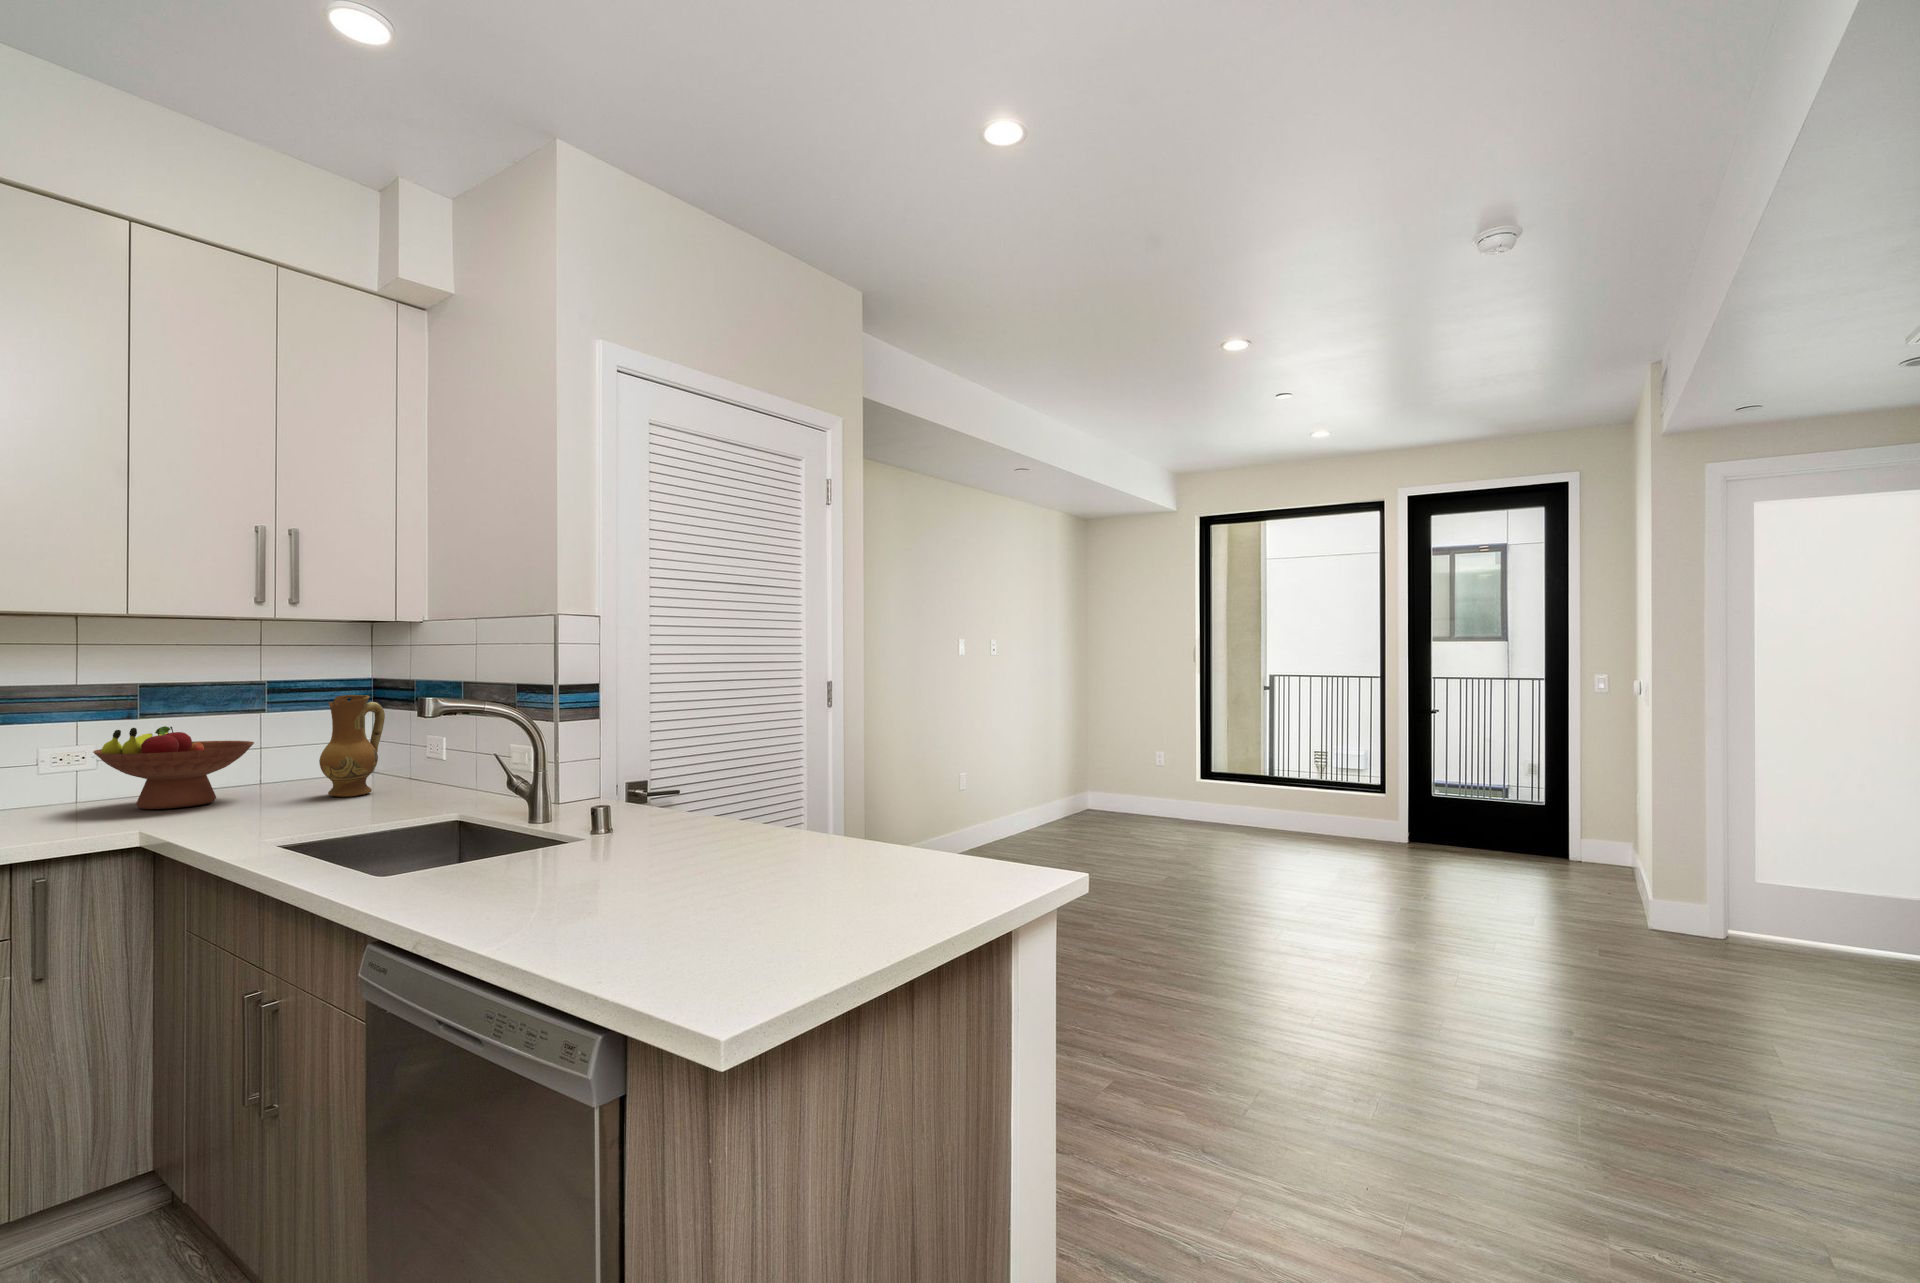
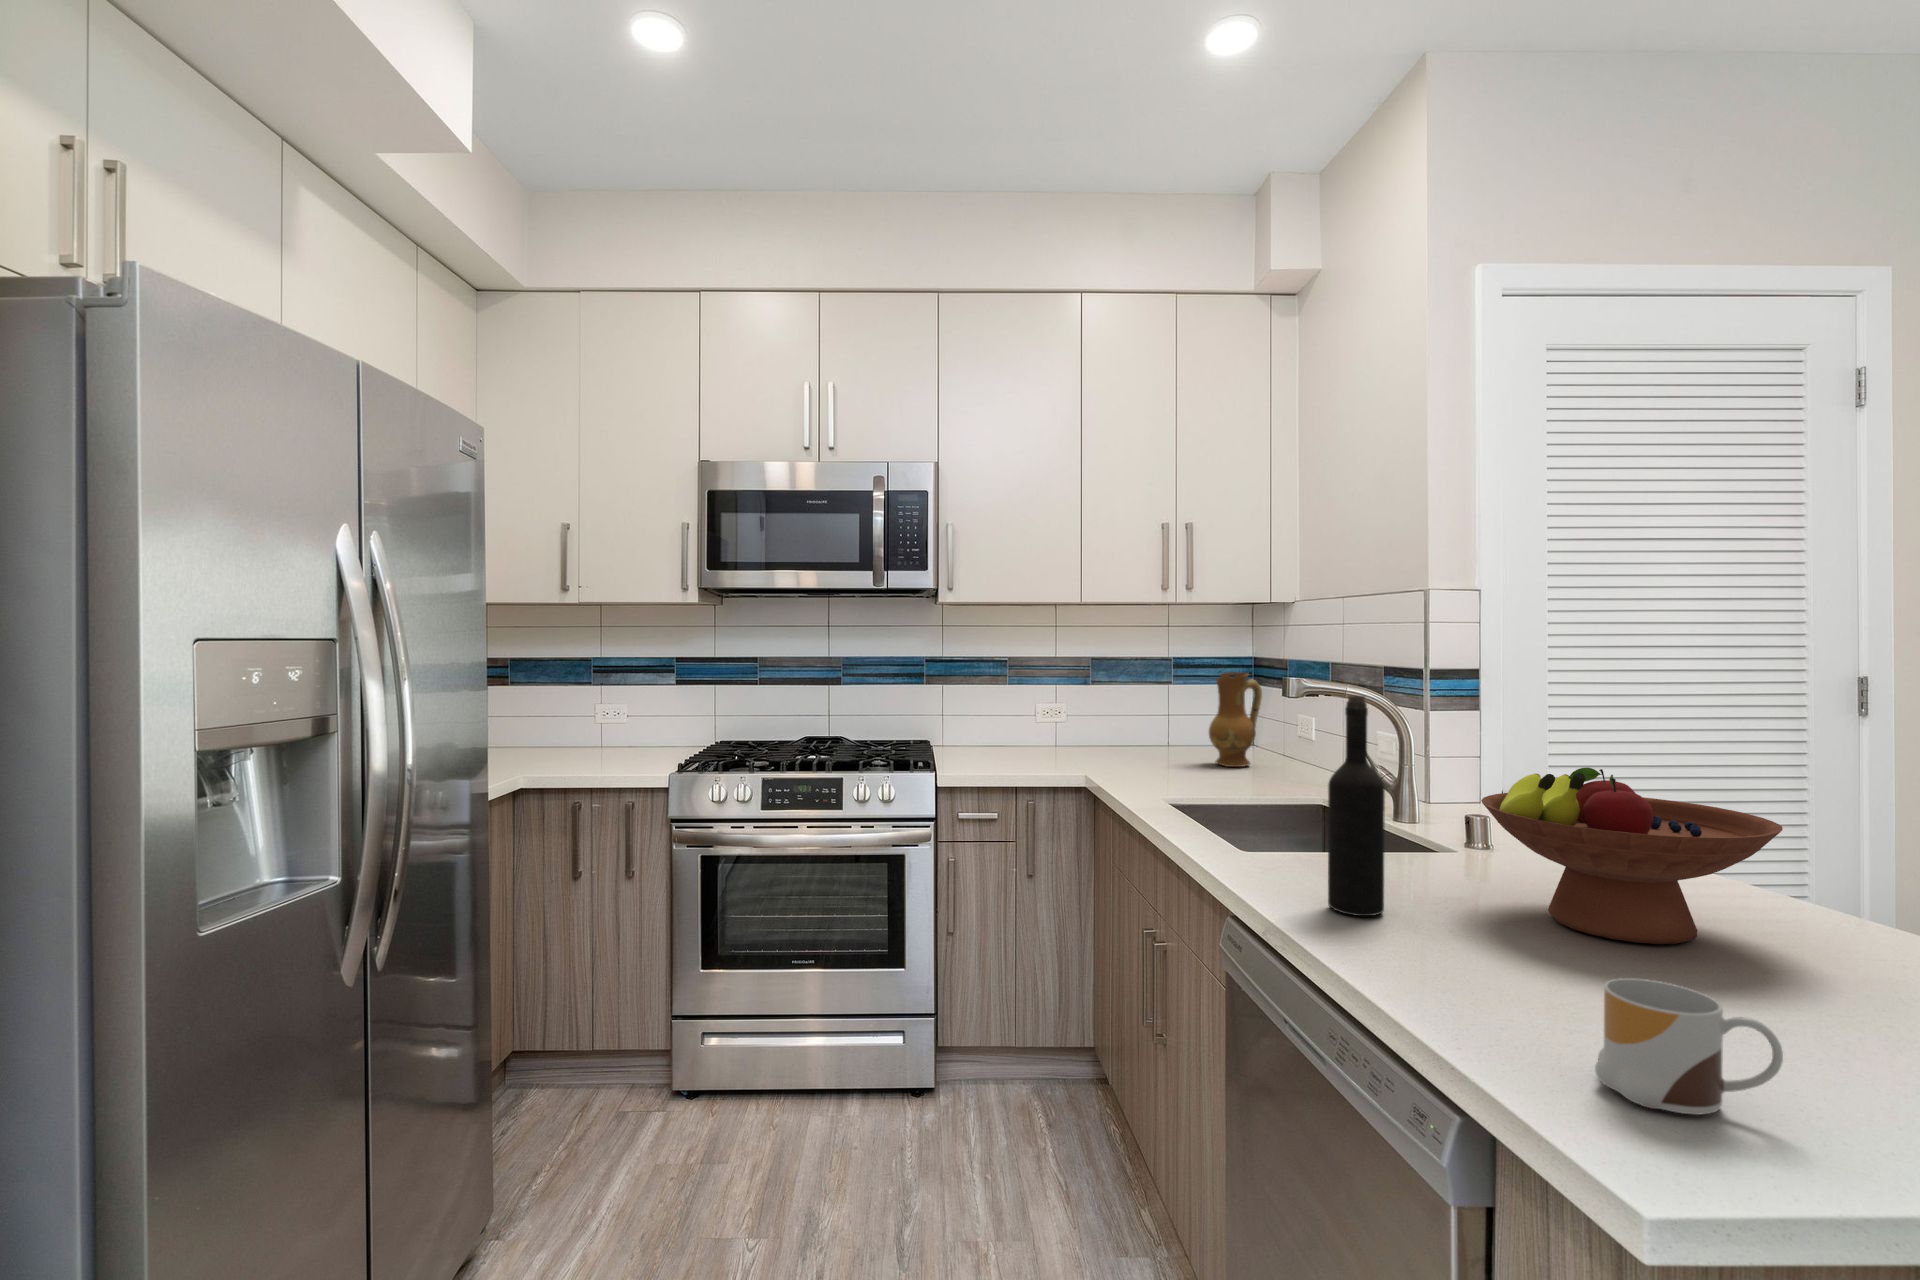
wine bottle: none [479,715,531,910] -> present [1328,696,1385,916]
fruit bowl: present [93,726,254,809] -> present [1481,768,1783,944]
mug: none [691,895,790,980] -> present [1595,978,1783,1115]

